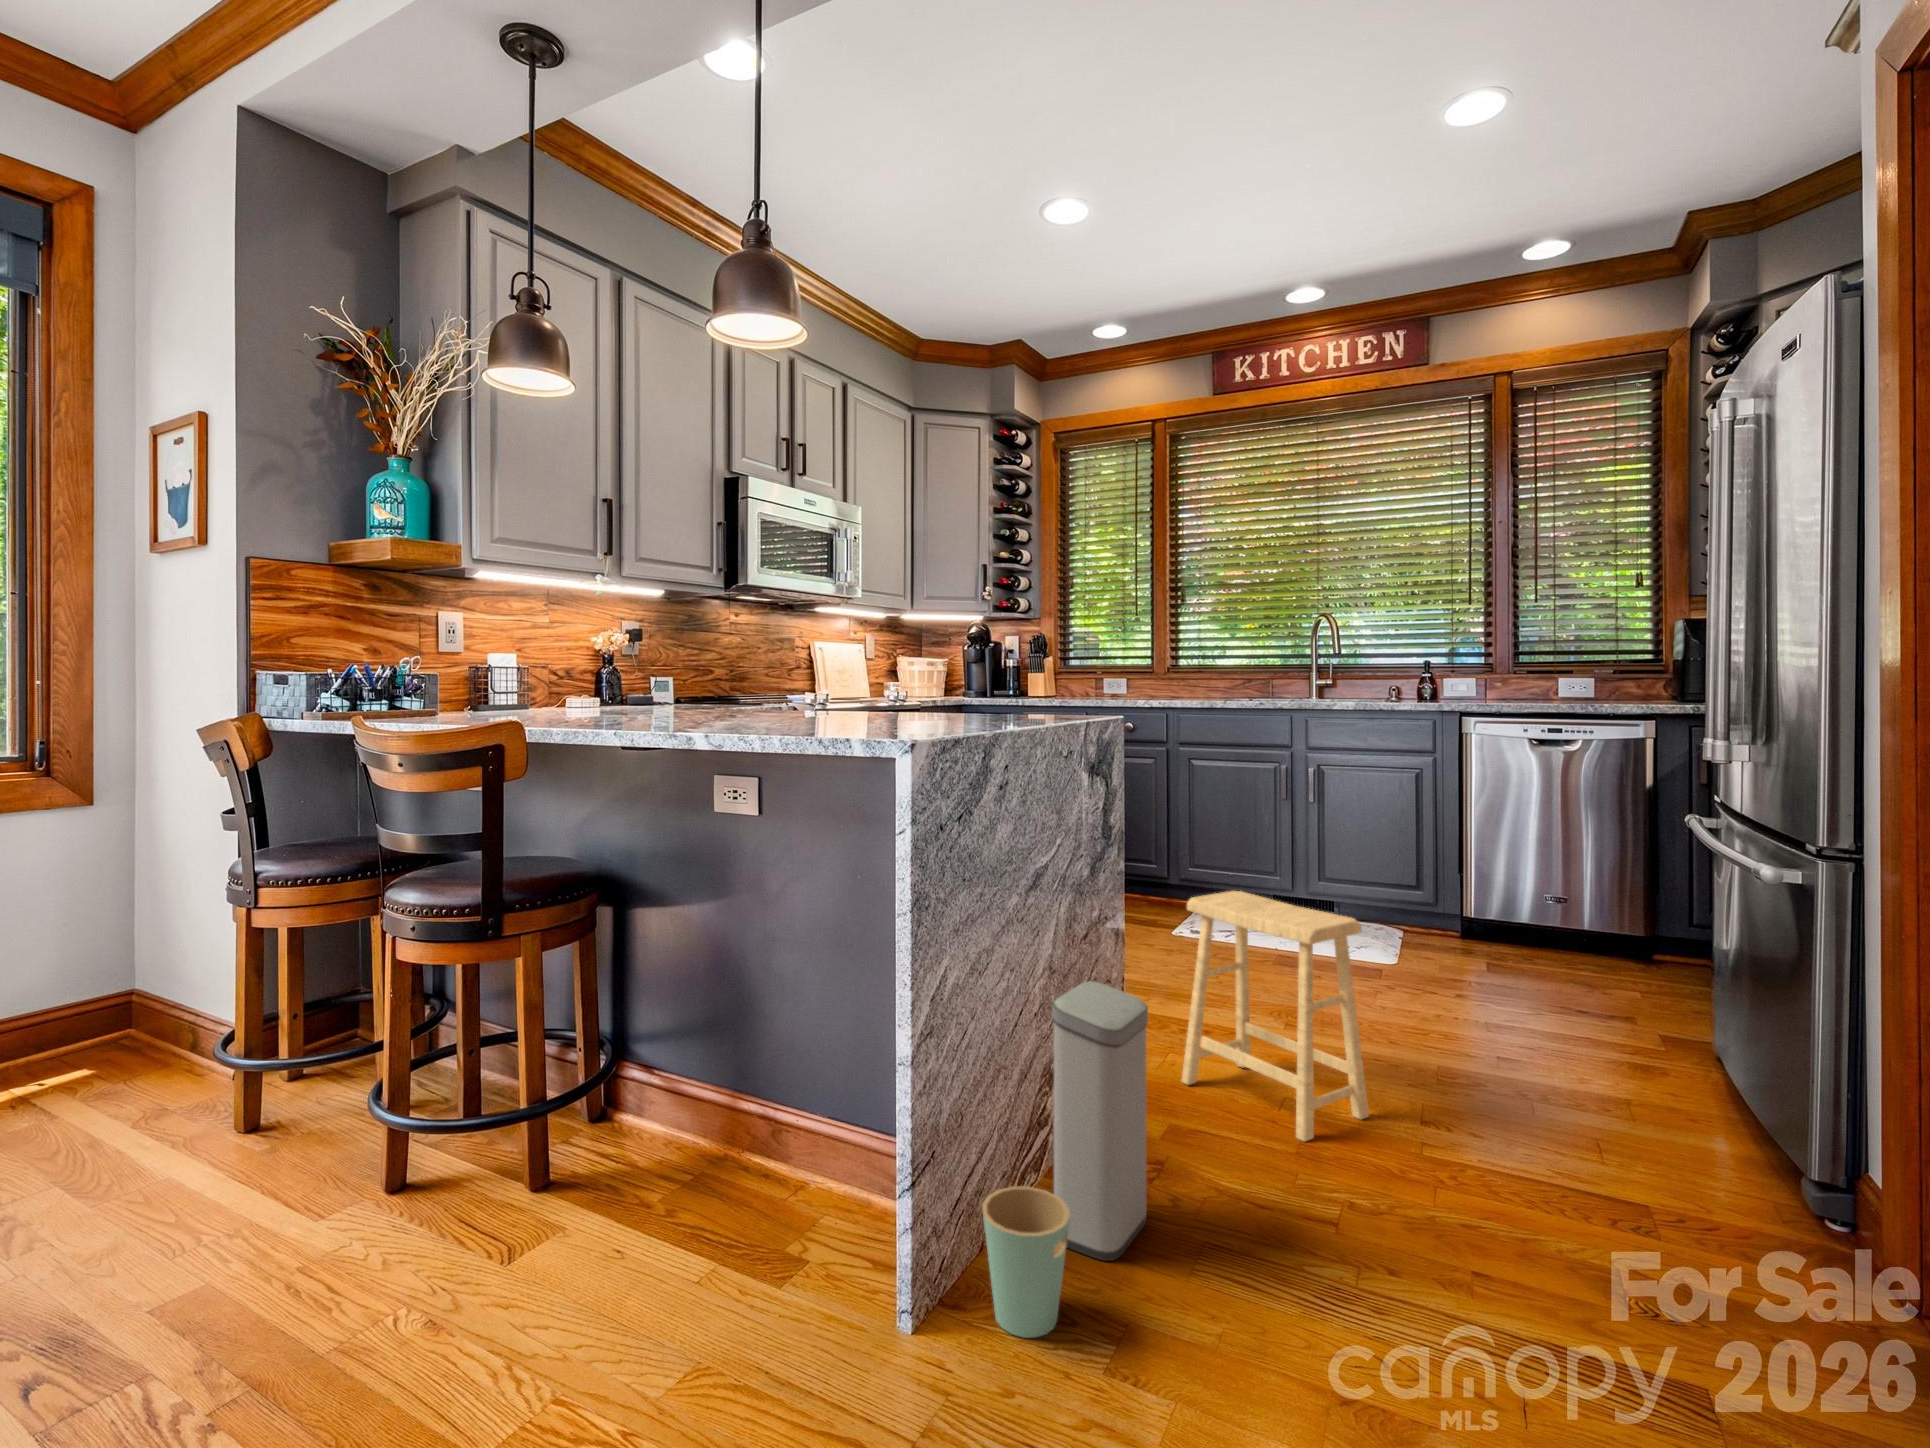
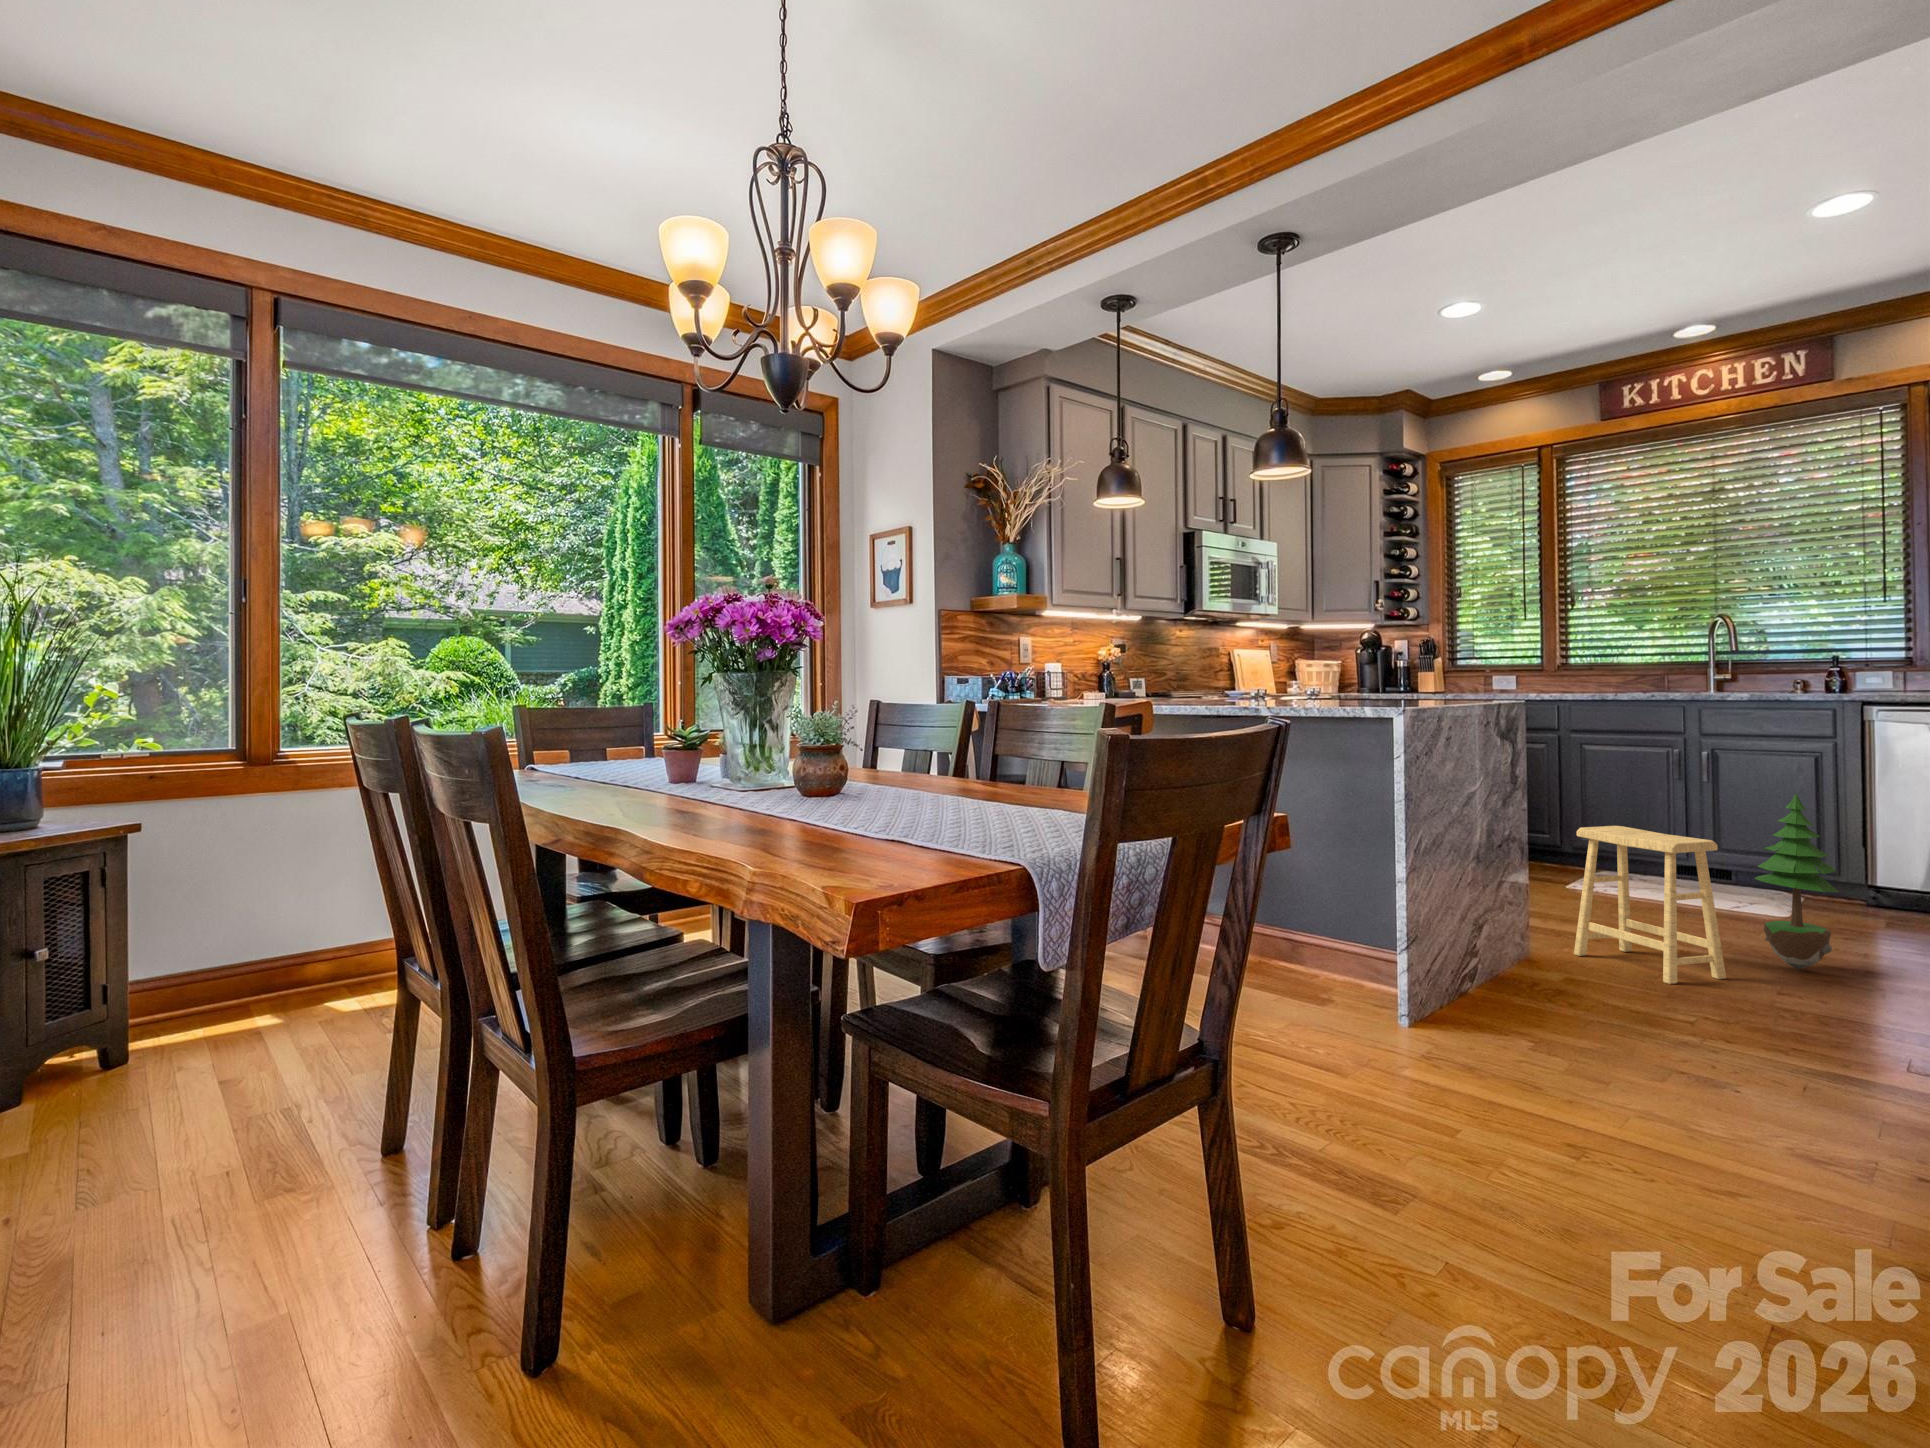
potted tree: none [1393,842,1493,1083] -> present [1755,794,1839,969]
trash can: present [982,981,1148,1338] -> none [1448,859,1549,1027]

